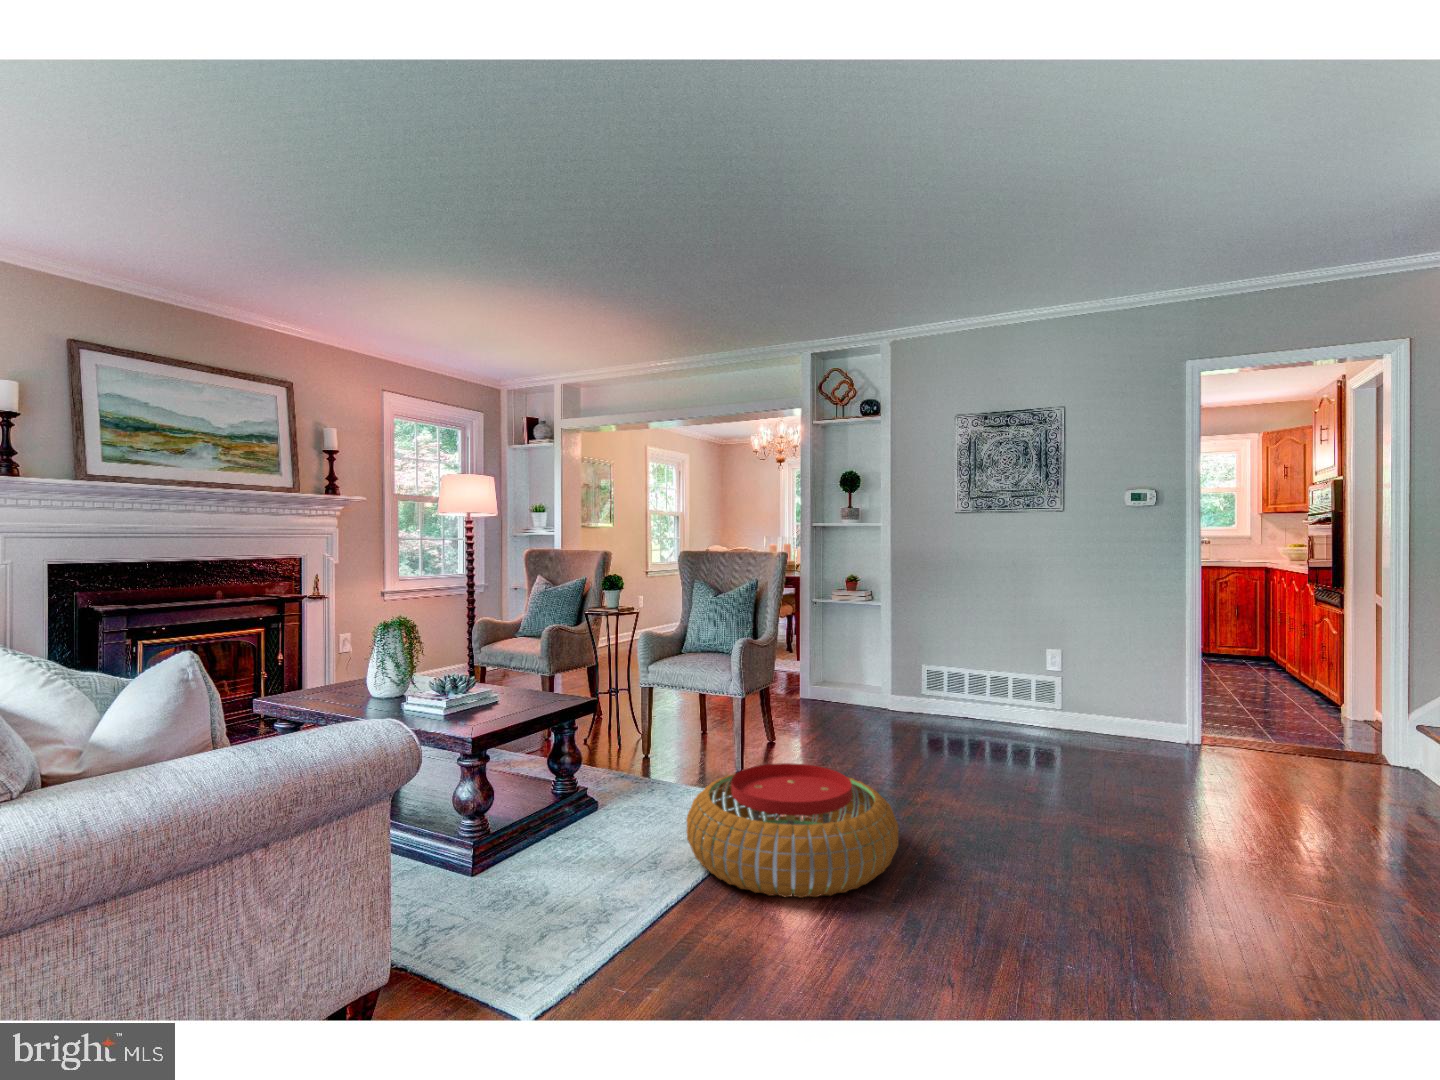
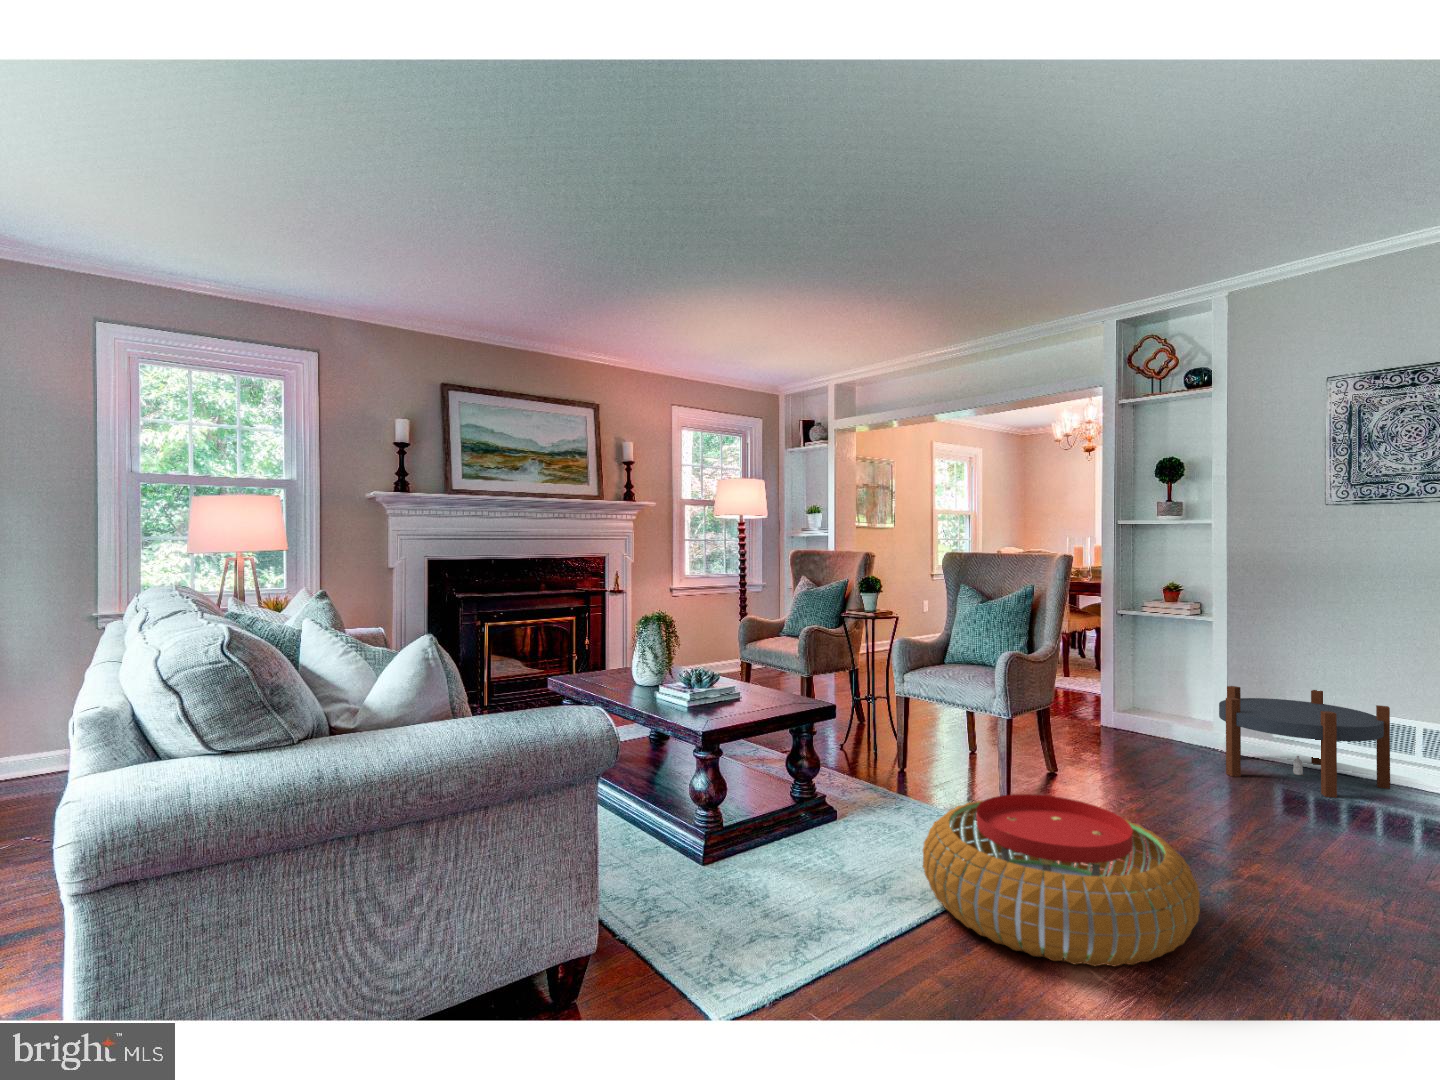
side table: none [888,659,998,741] -> present [1219,686,1390,798]

